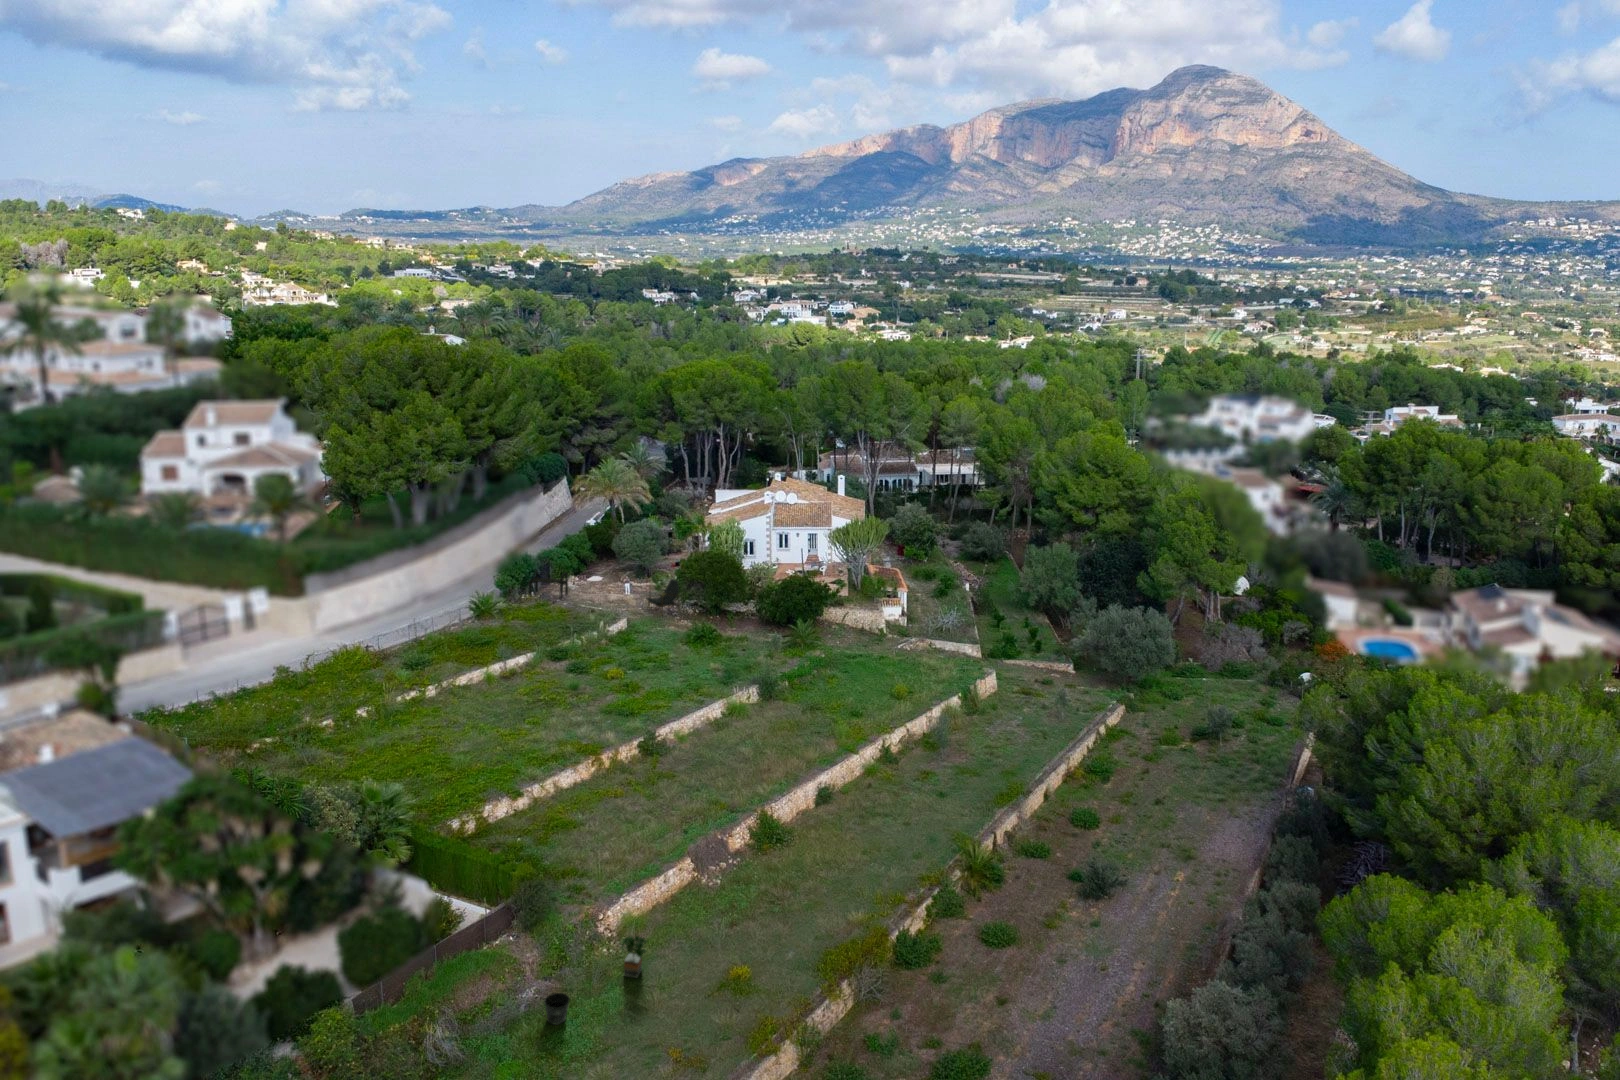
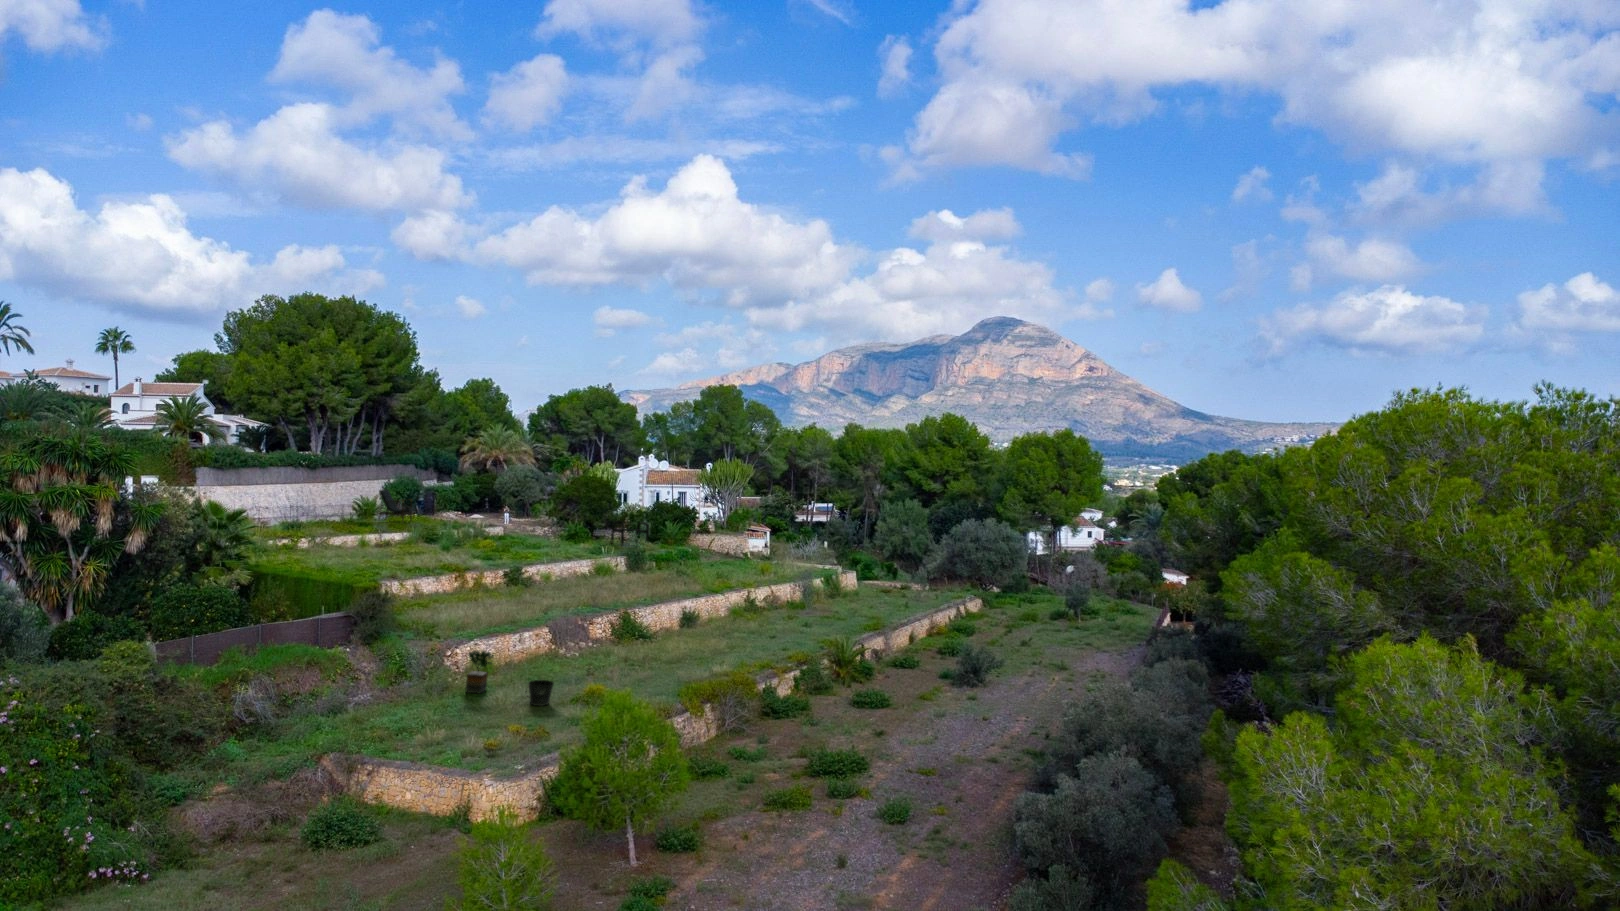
bench: present [529,571,568,599] -> present [611,521,649,545]
lounge chair: present [646,579,680,613] -> present [379,489,416,522]
bucket: present [543,993,570,1024] -> present [526,680,554,706]

